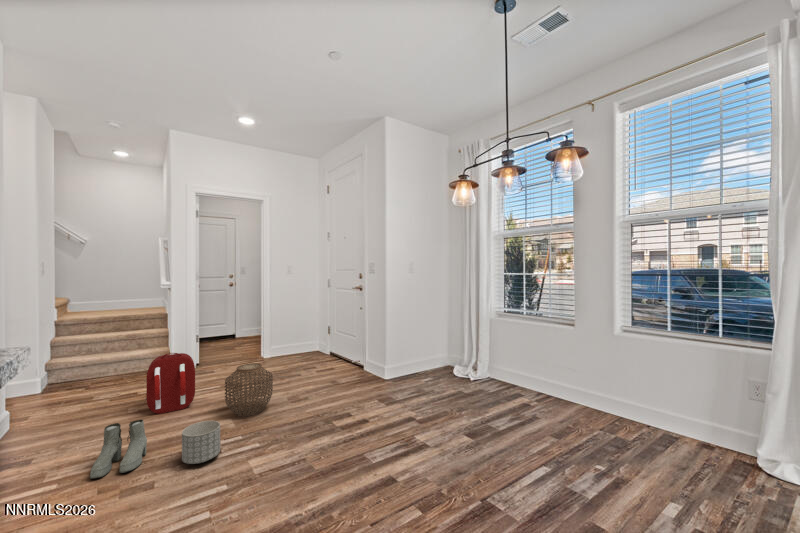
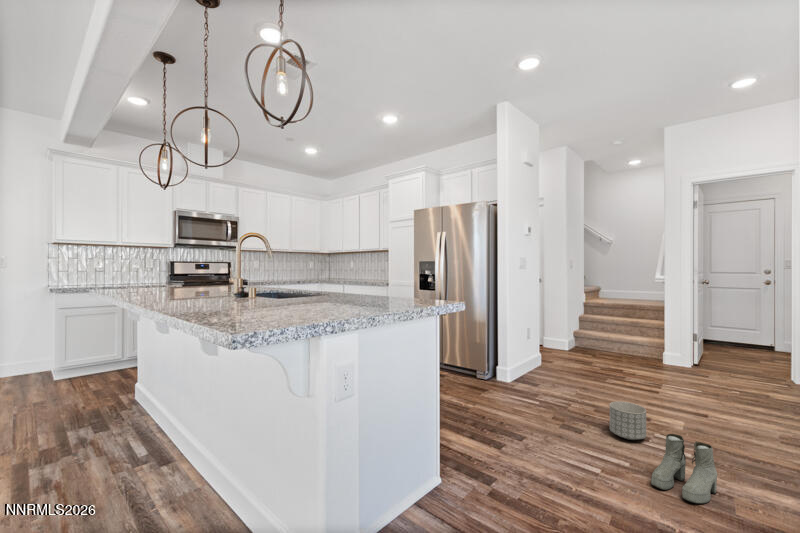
backpack: present [146,353,195,414] -> none [614,338,663,396]
woven basket: present [225,363,273,416] -> none [679,369,747,432]
boots: present [90,419,147,479] -> present [651,434,717,504]

